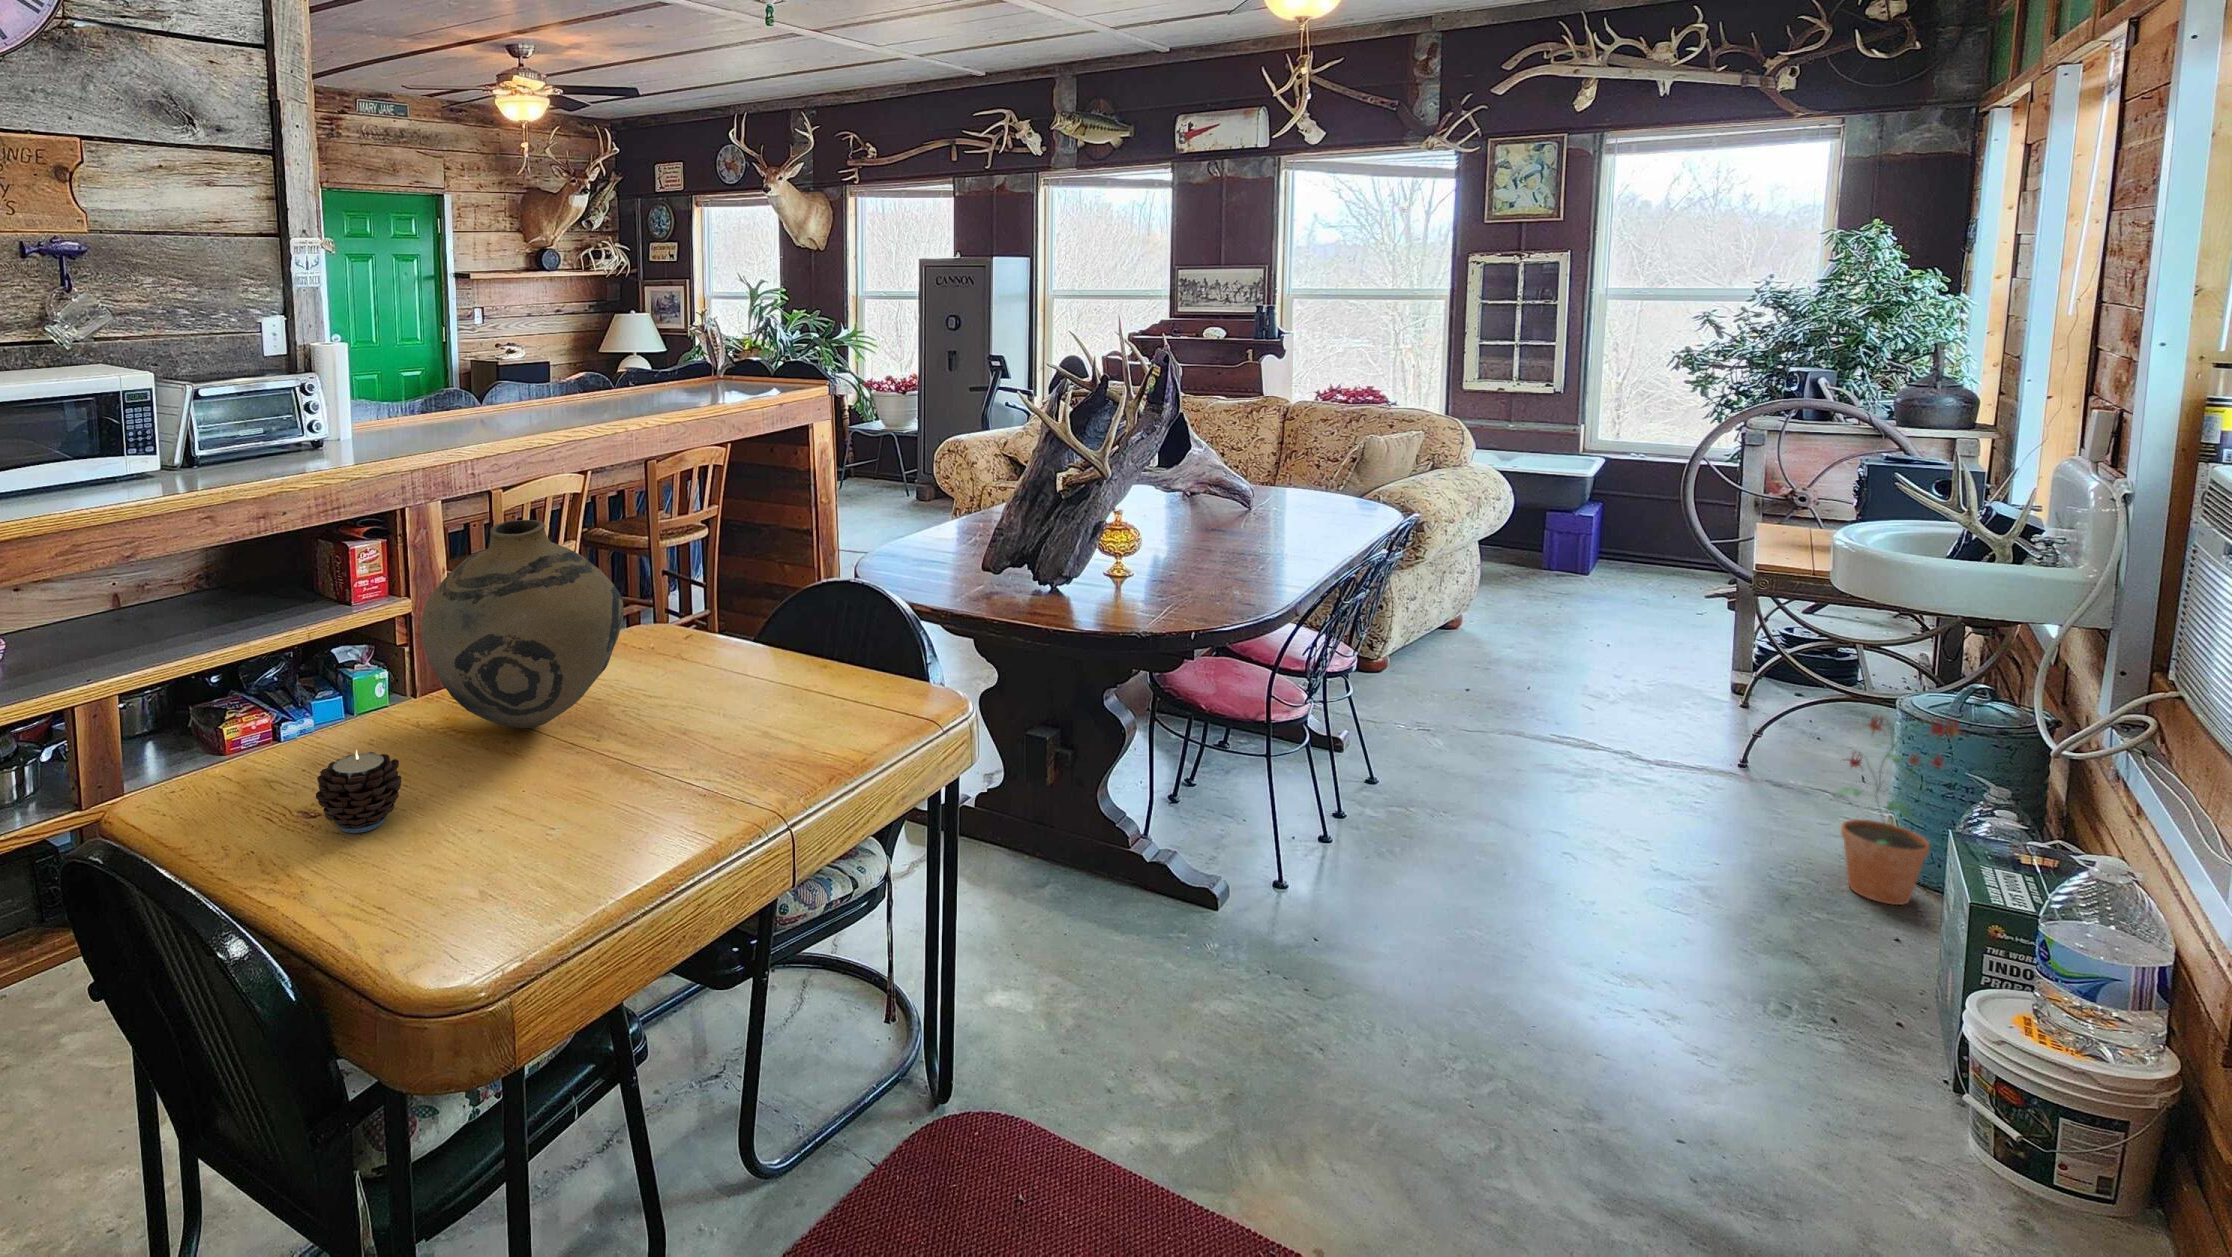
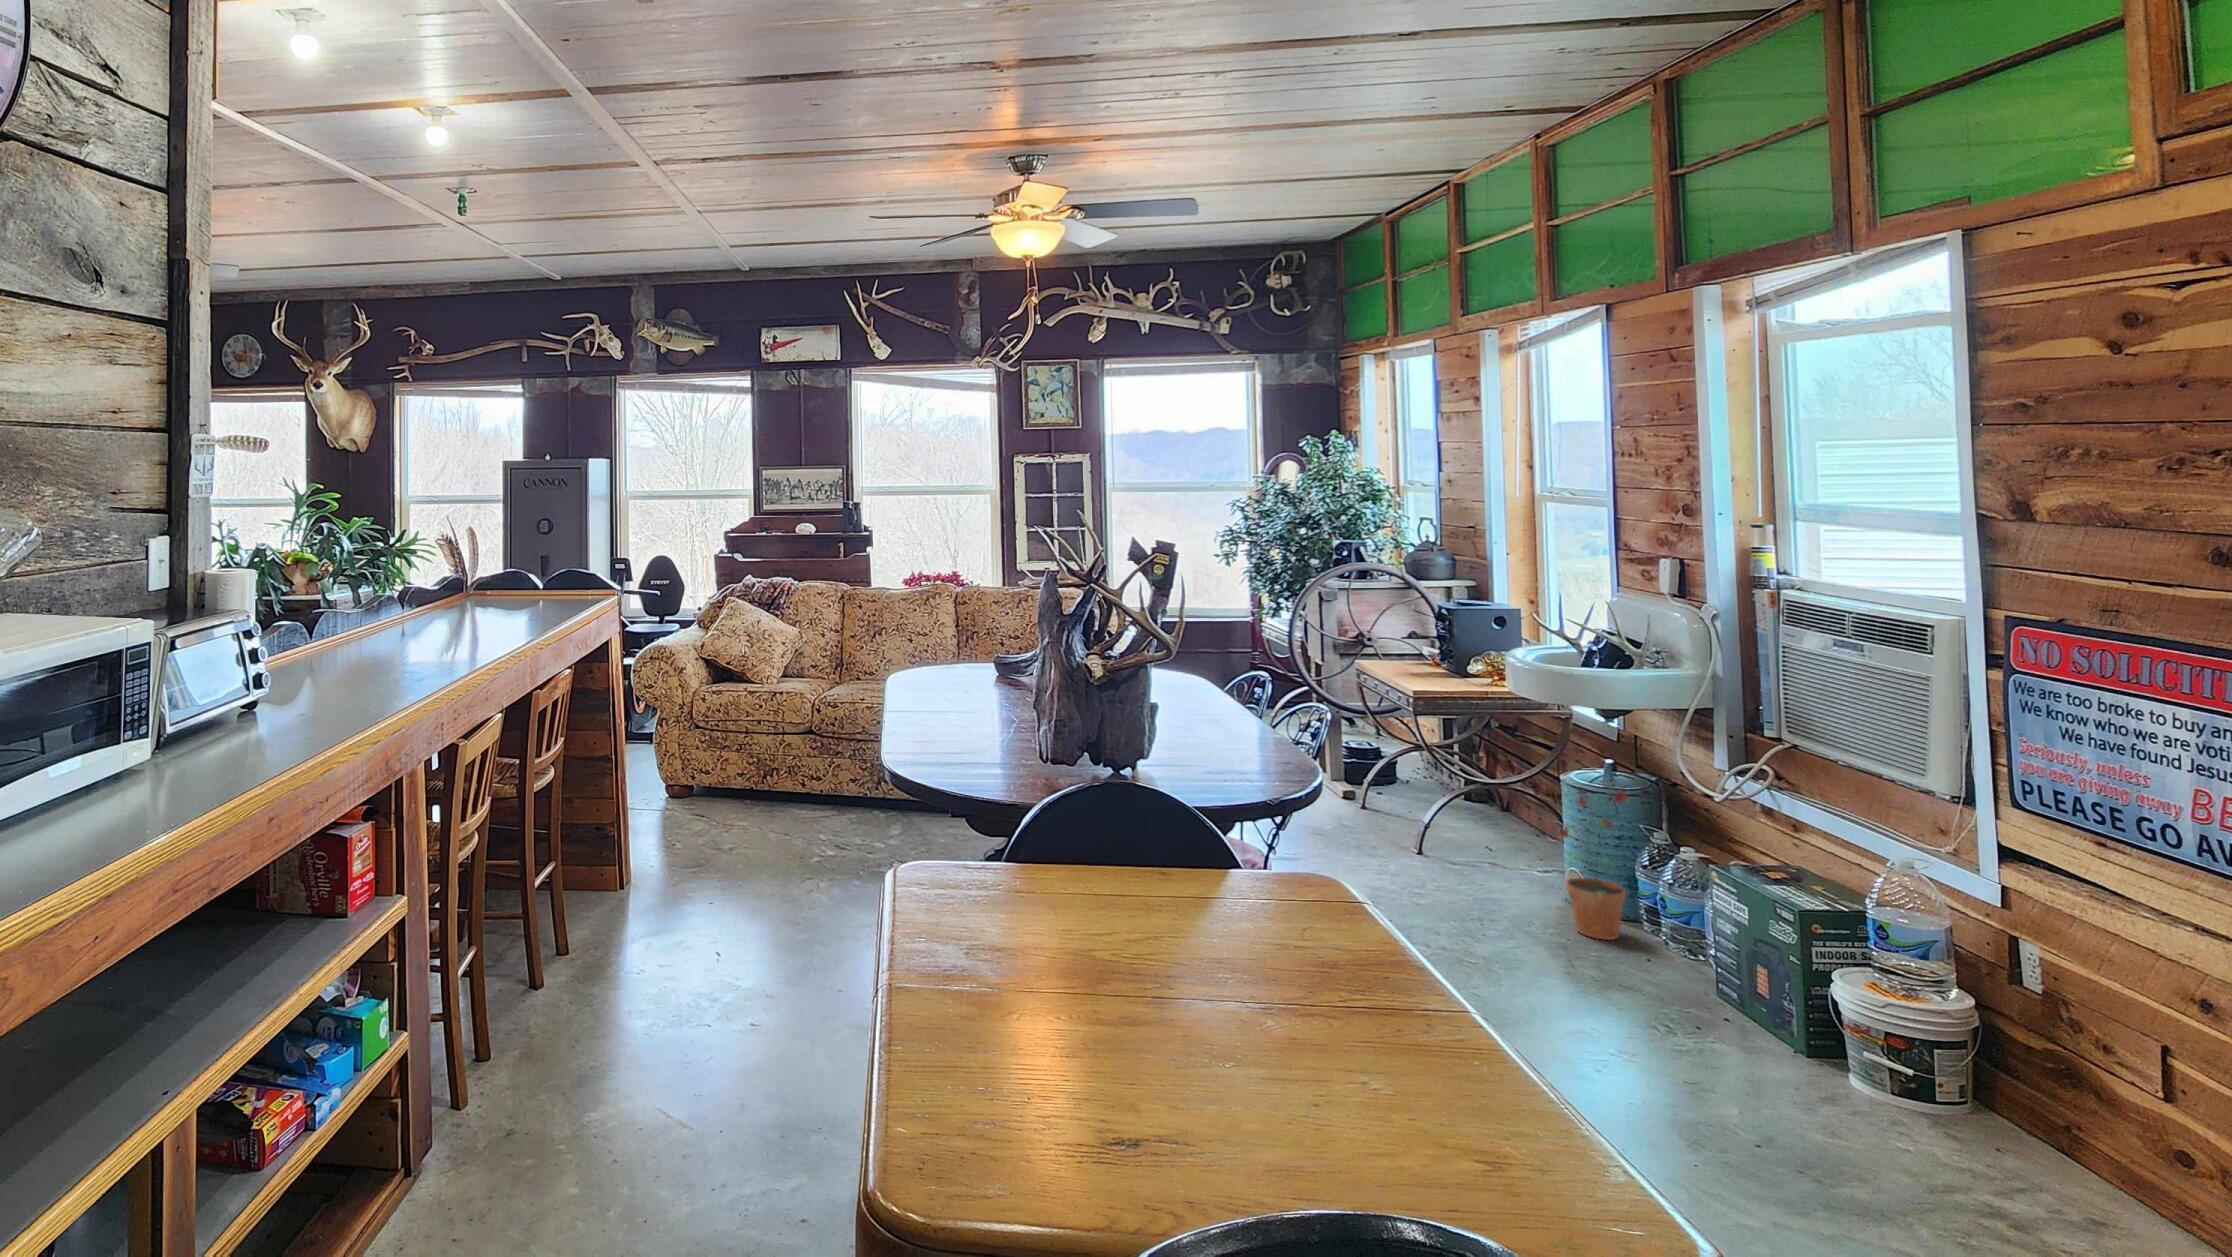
vase: present [421,520,624,728] -> none [1070,742,1303,986]
candle: present [316,750,401,833] -> none [1272,1027,1381,1133]

